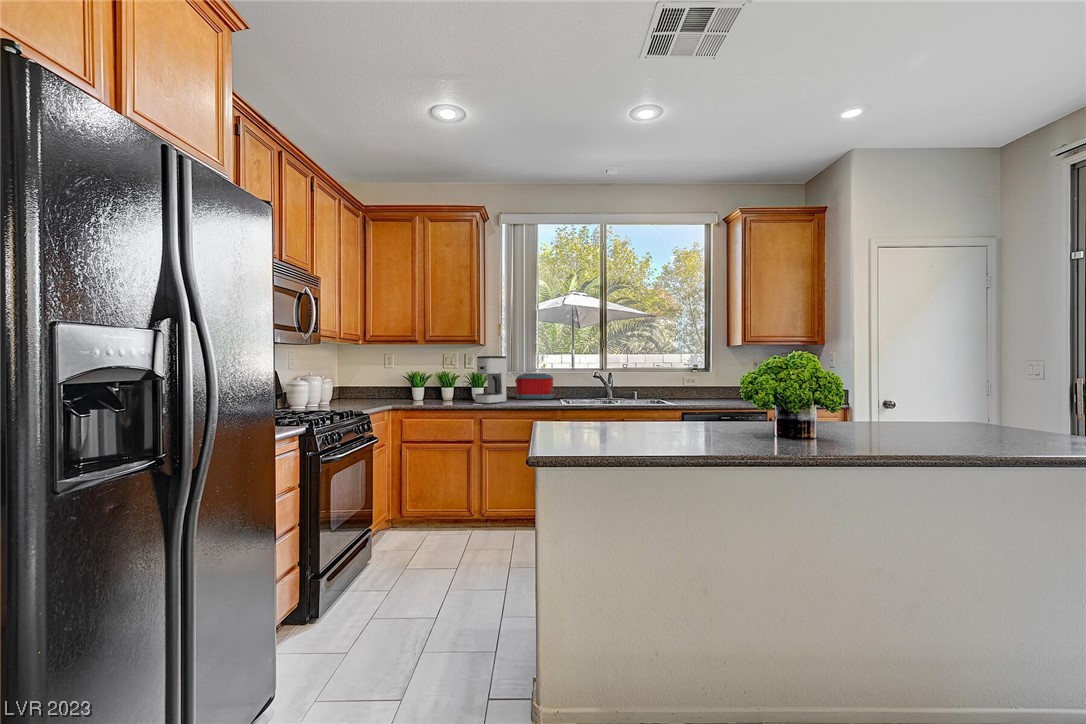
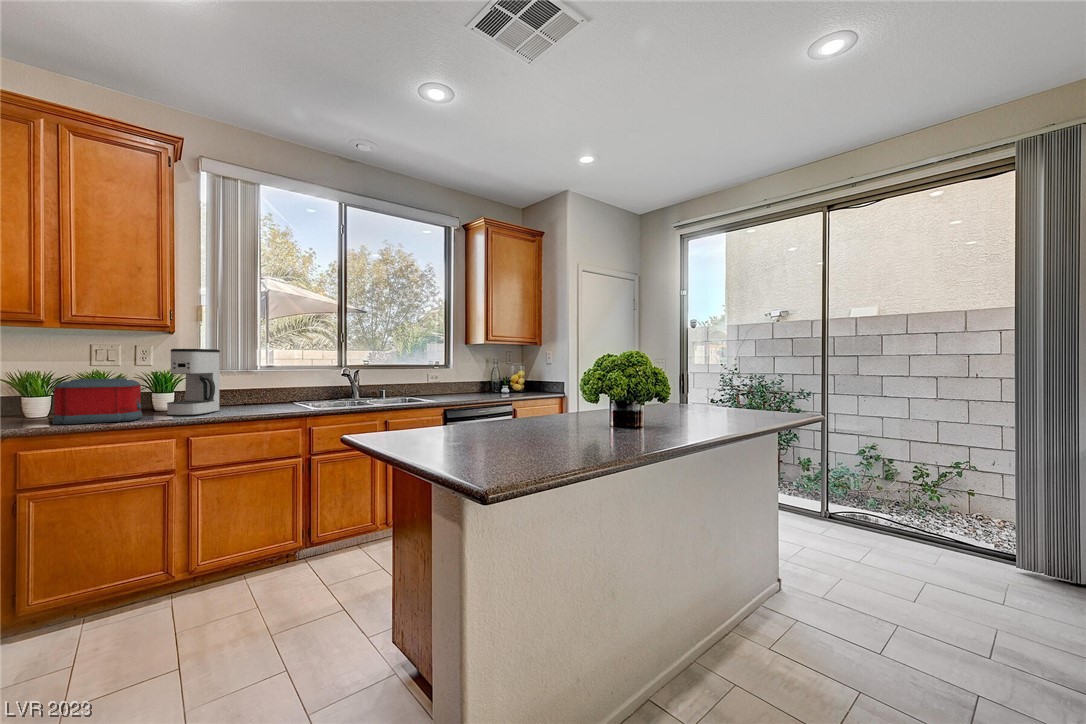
toaster: present [515,374,554,399] -> present [52,378,142,424]

